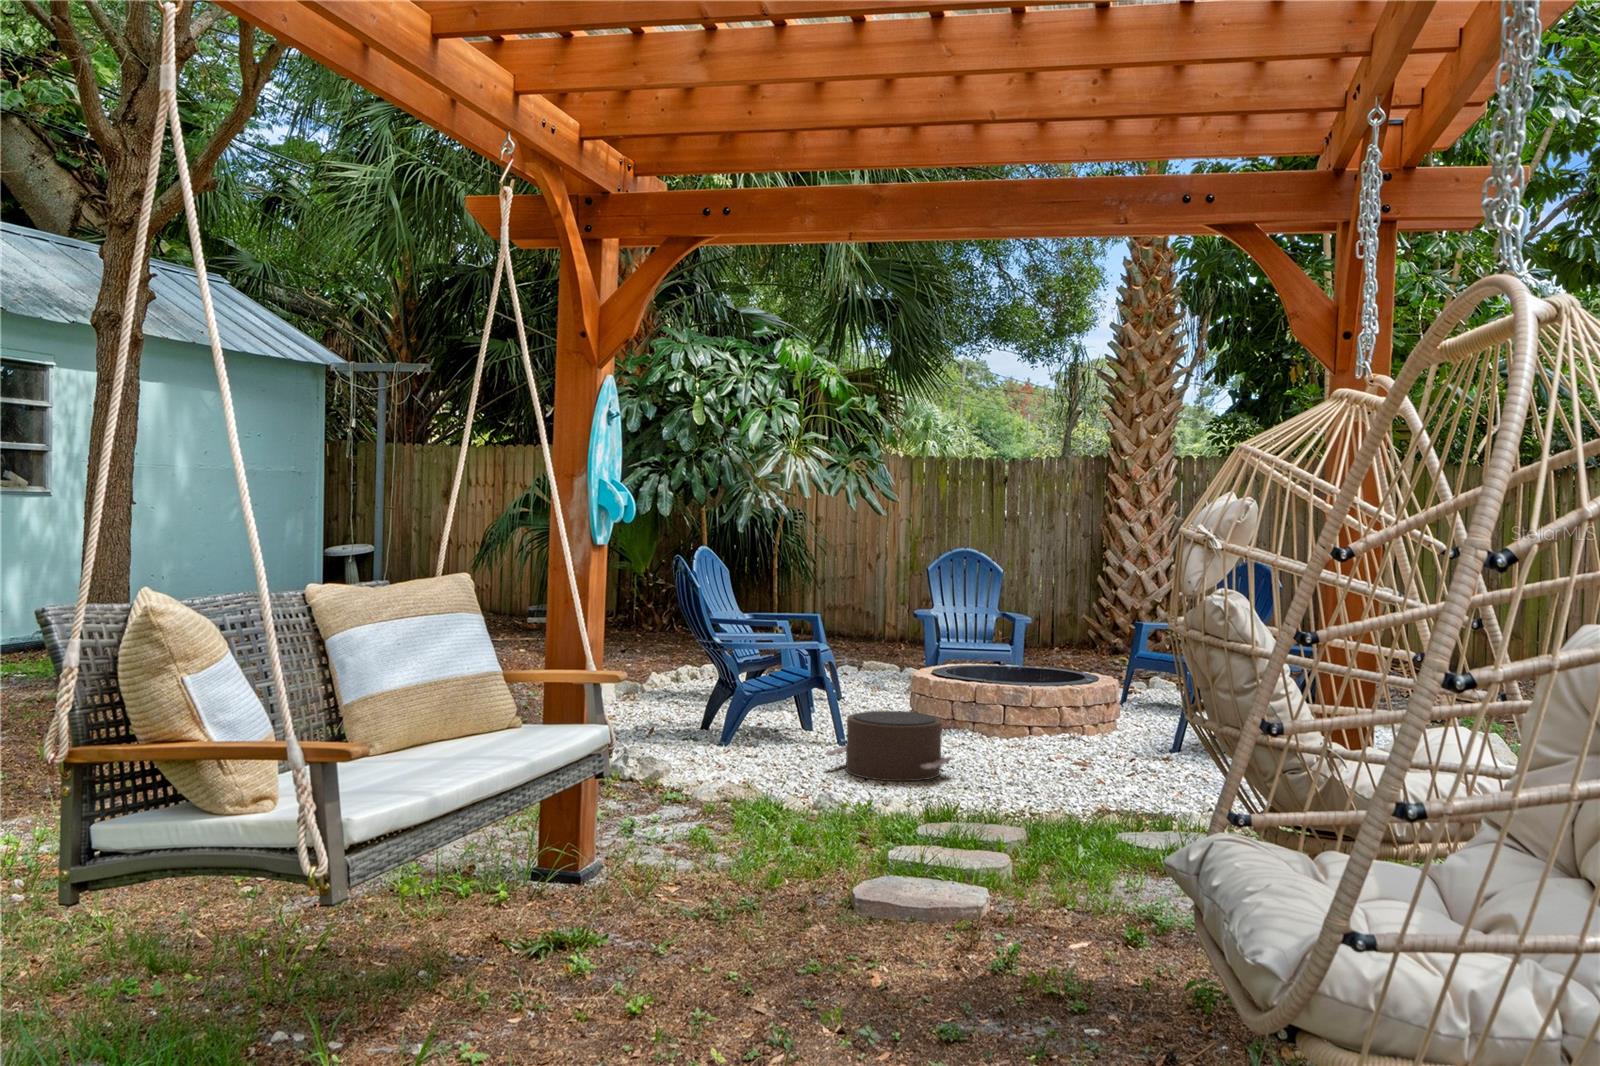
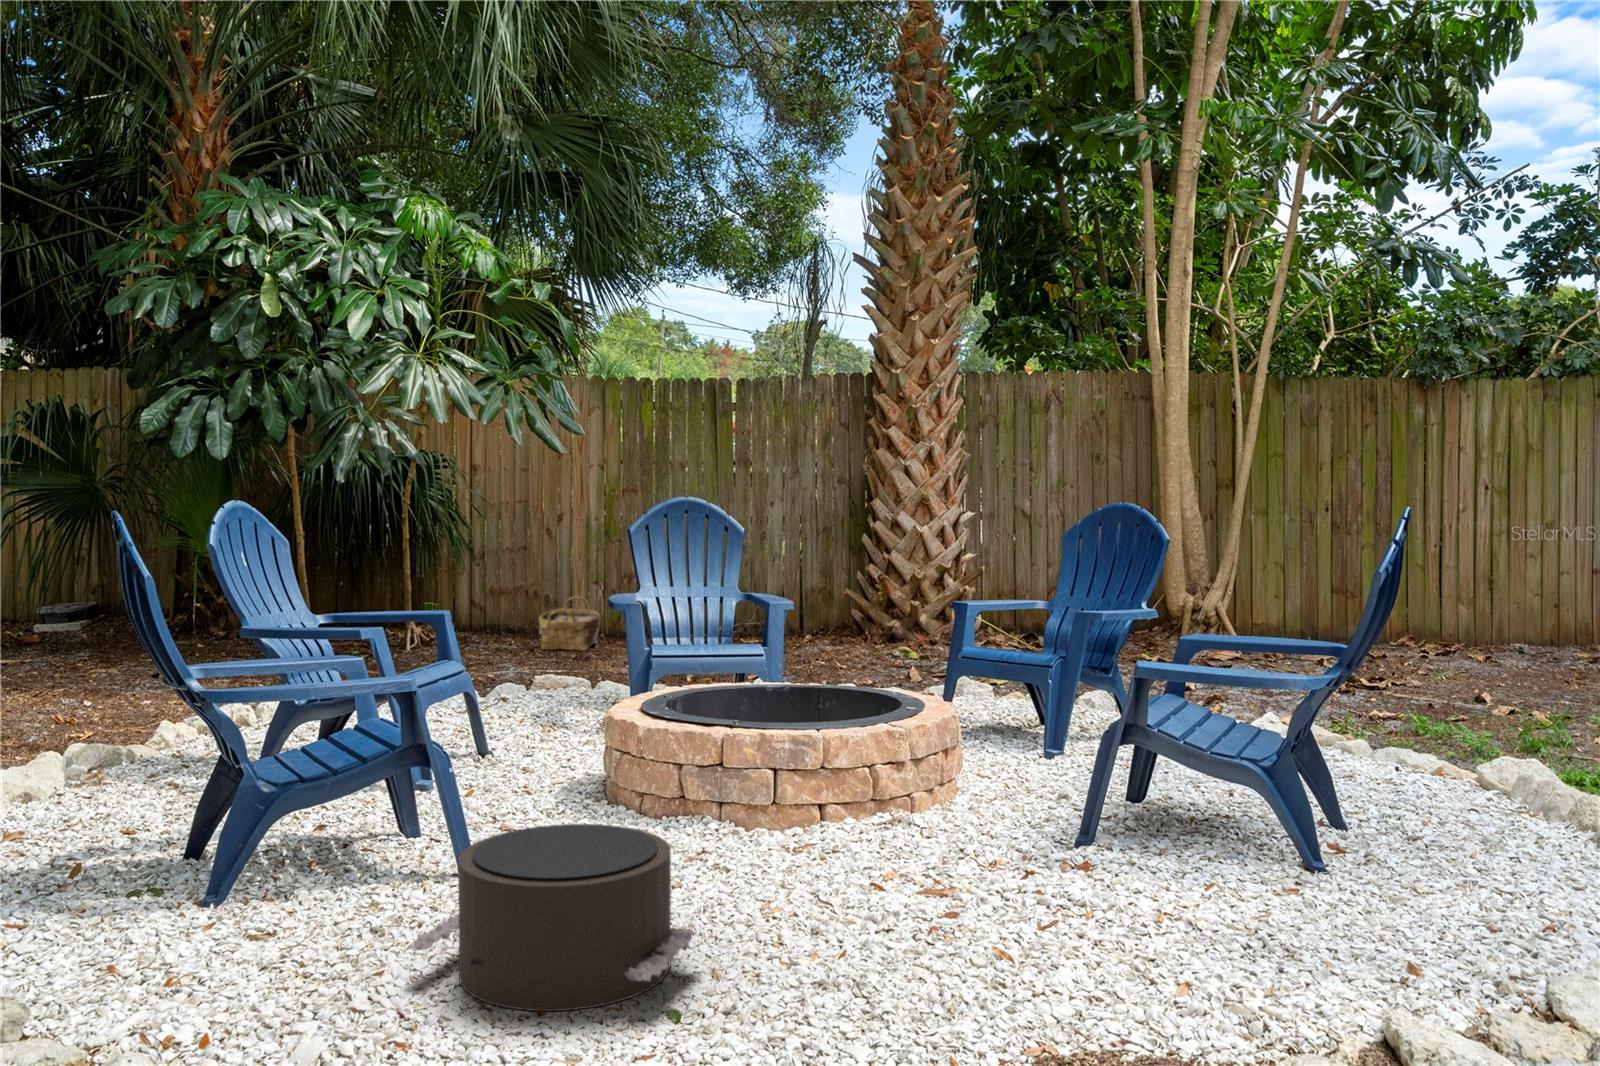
woven basket: none [858,614,902,653] -> present [539,596,600,651]

